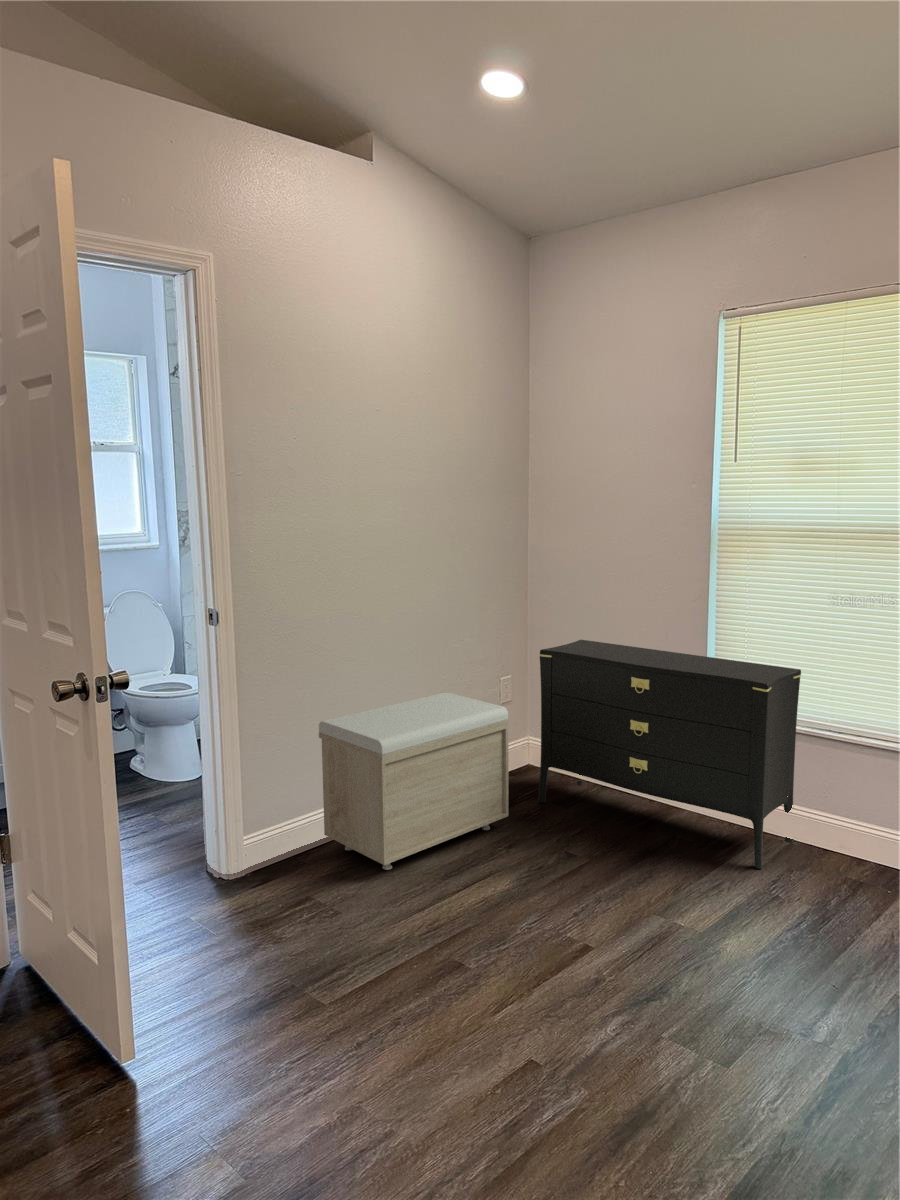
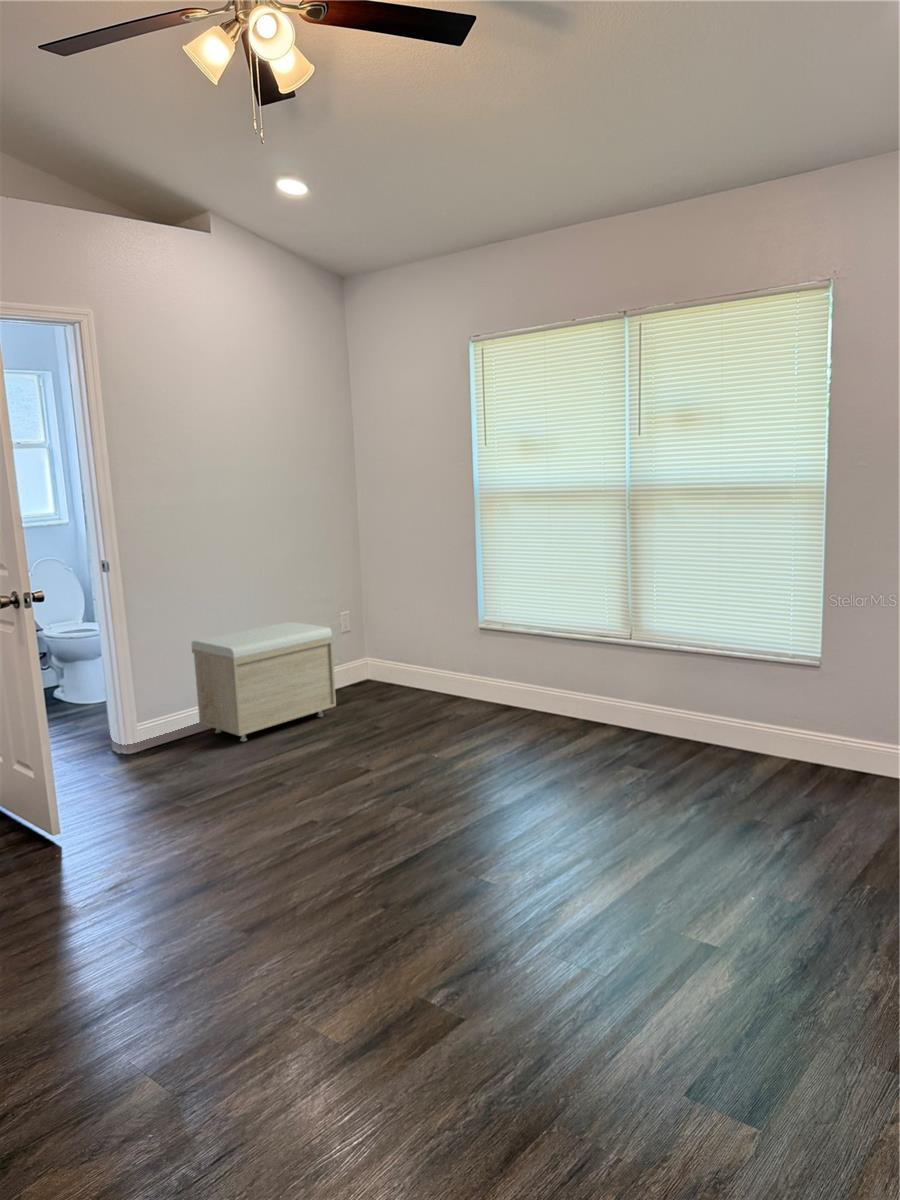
dresser: present [538,640,801,869] -> none [358,581,532,726]

